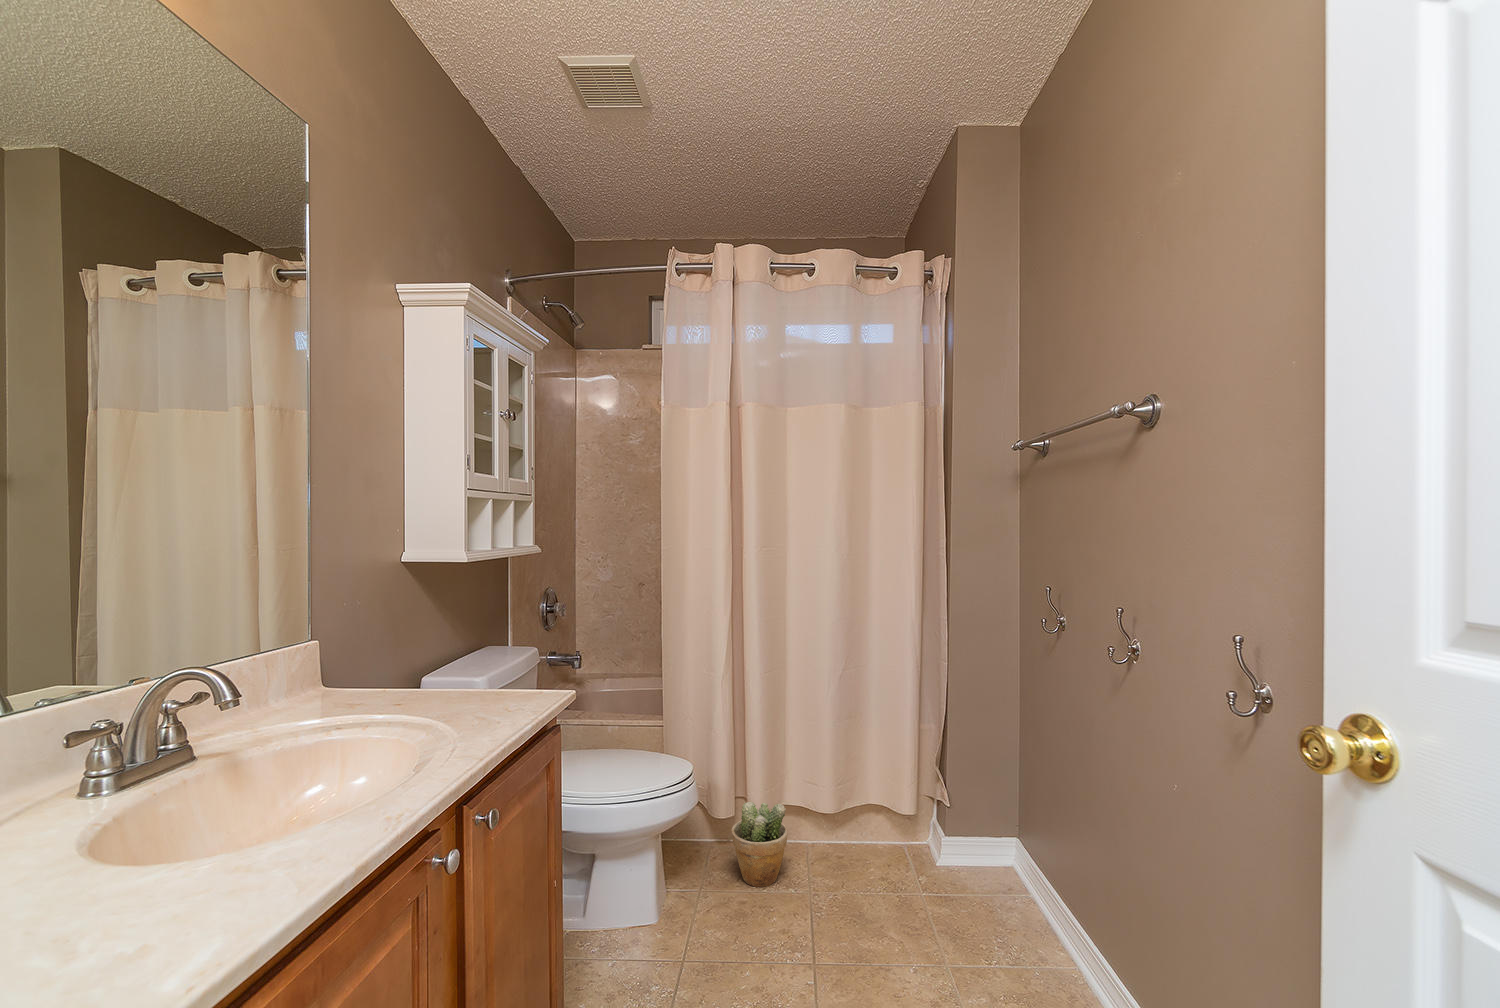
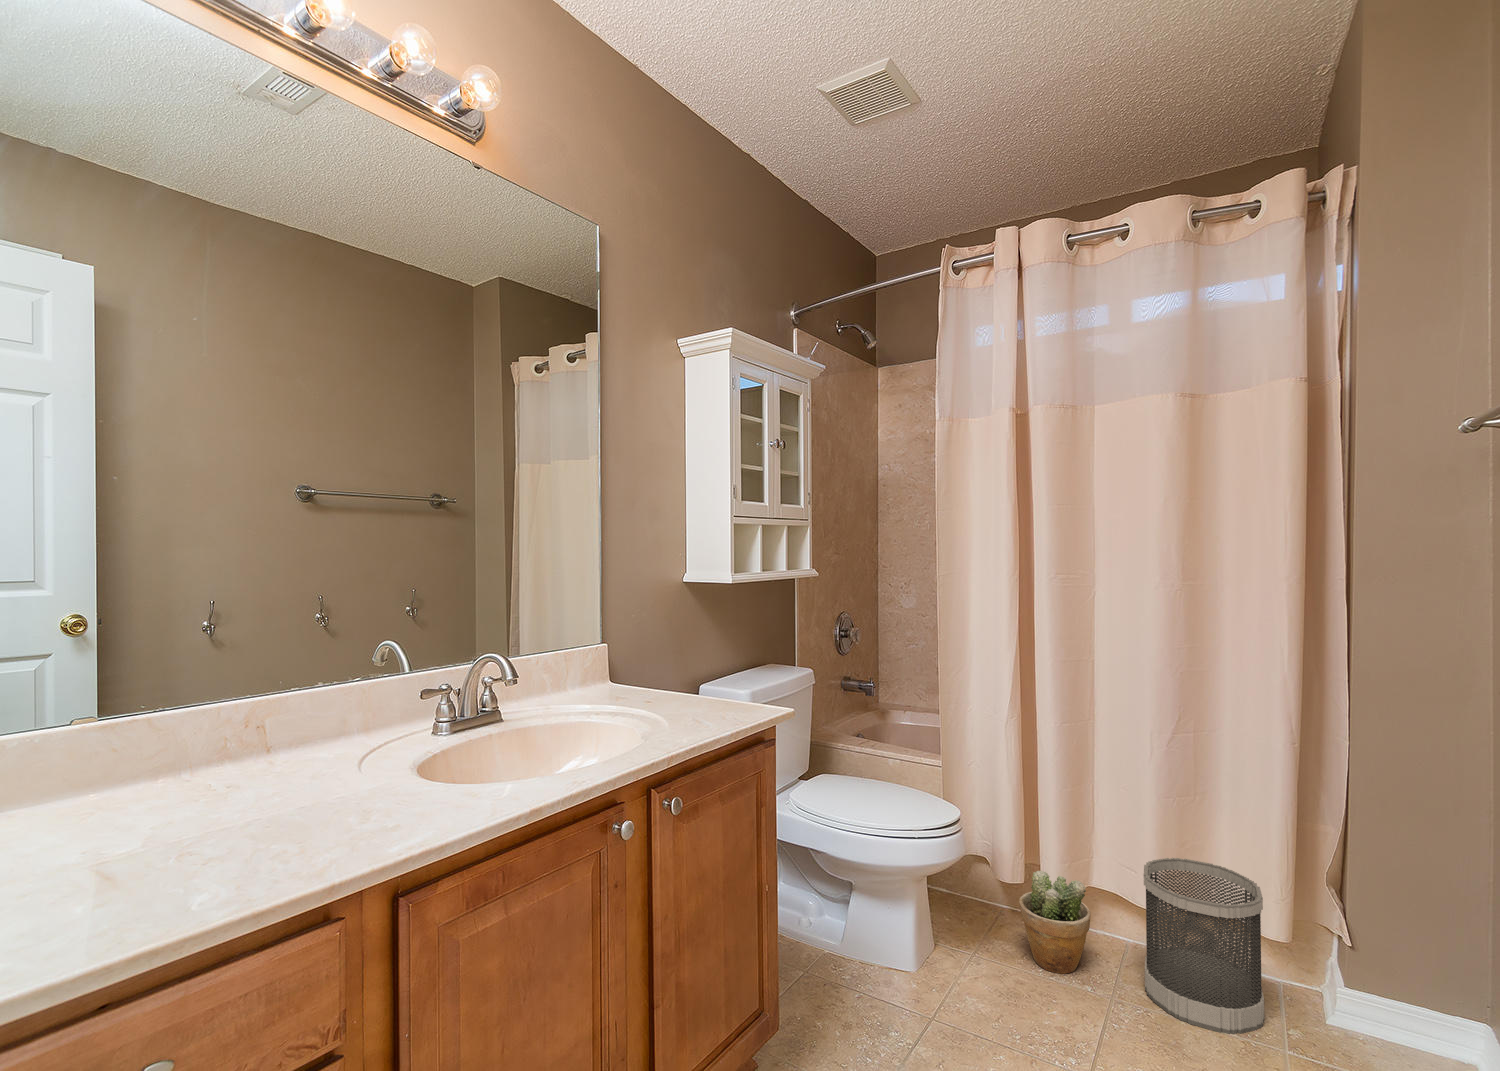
wastebasket: none [826,768,907,898] -> present [1144,858,1264,1034]

